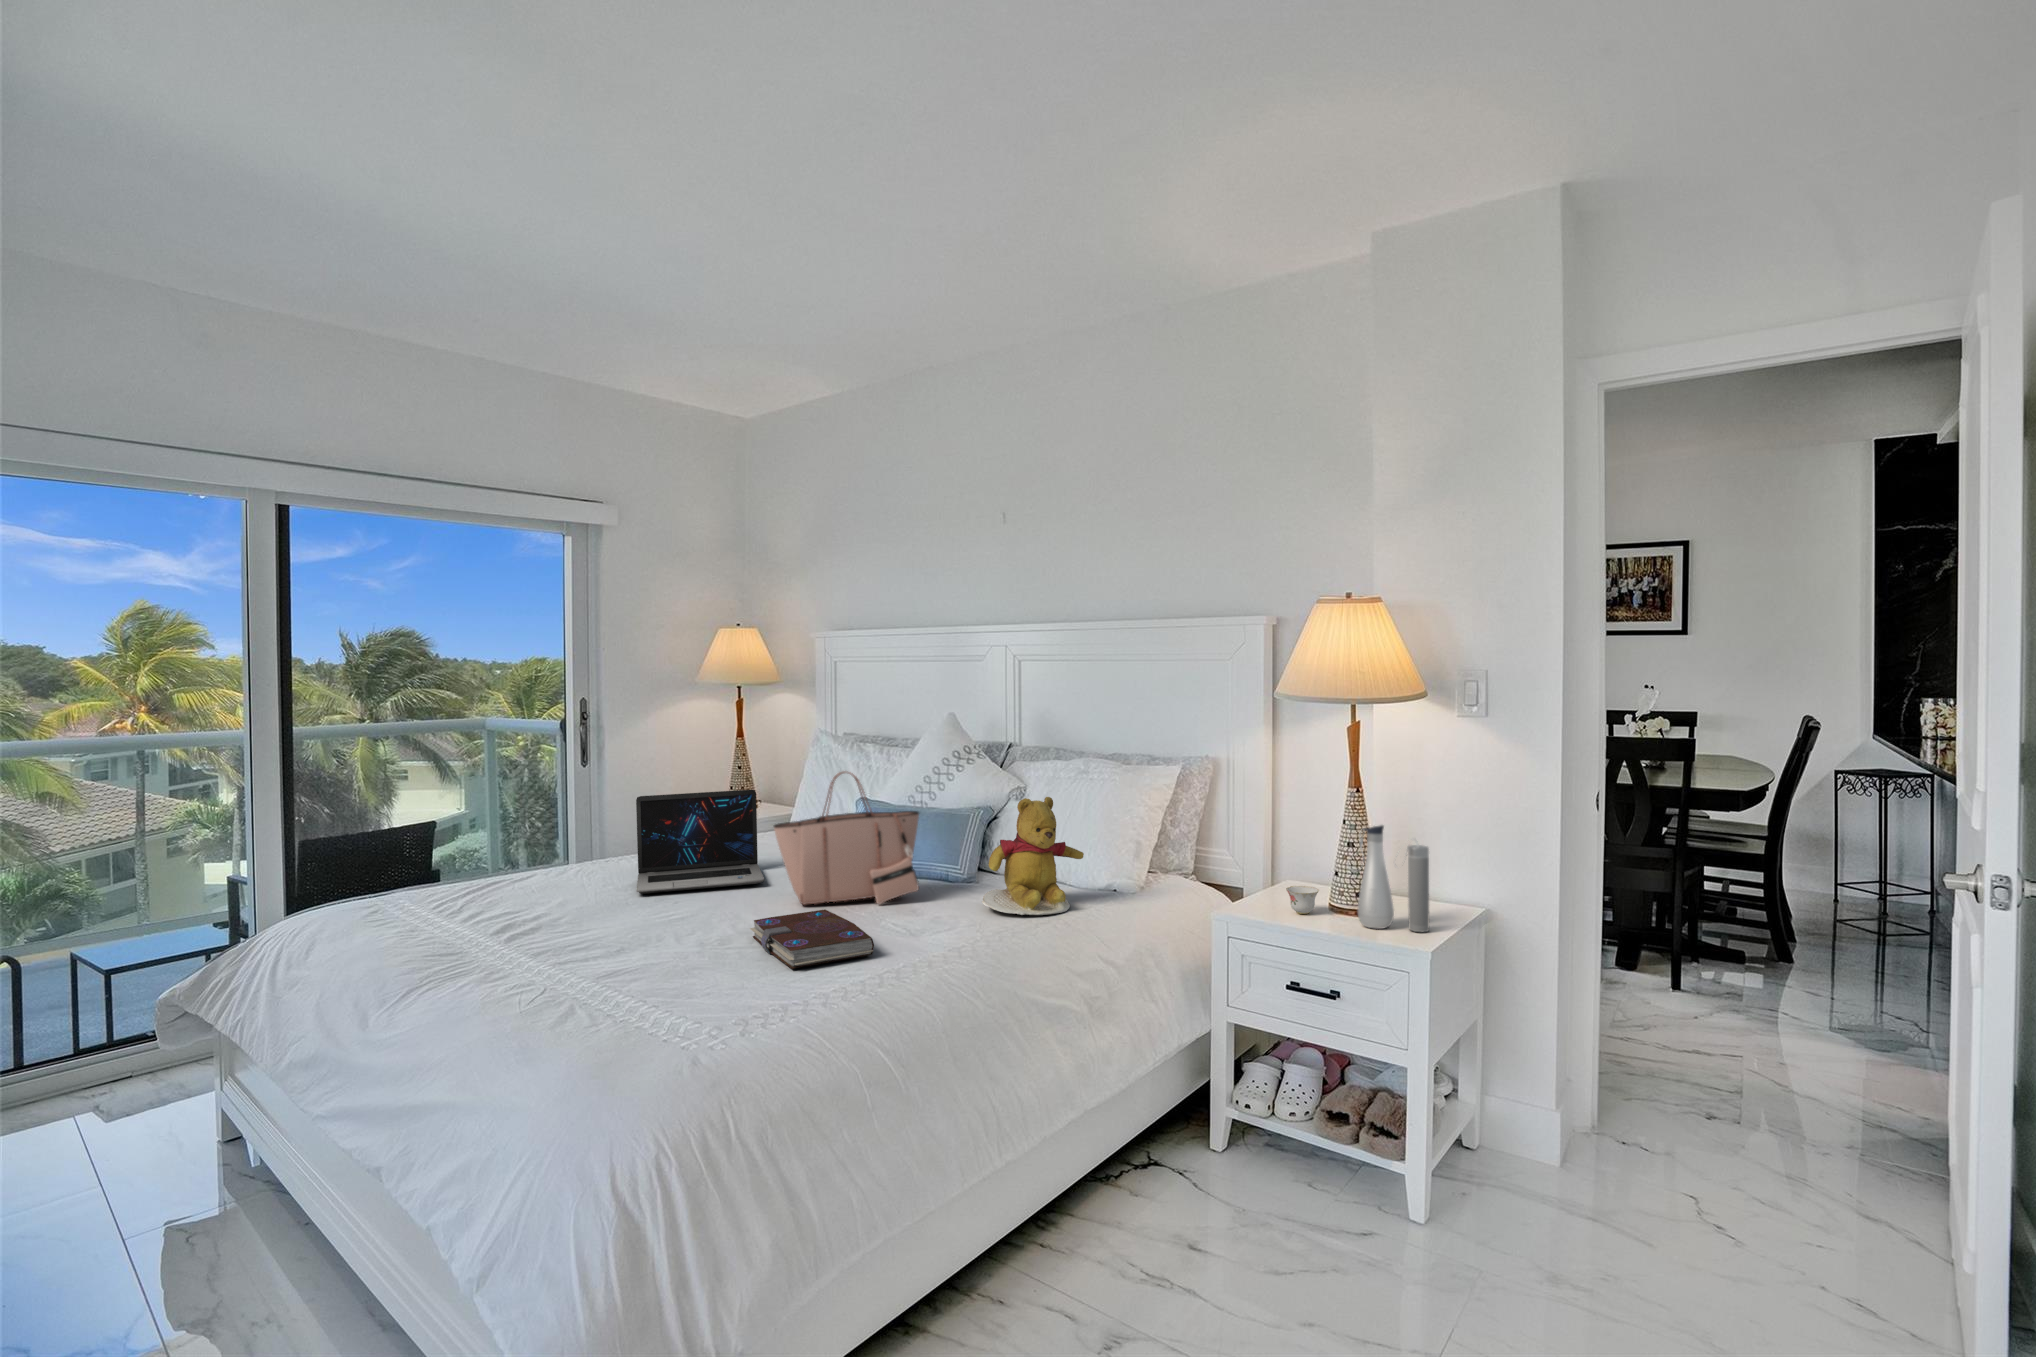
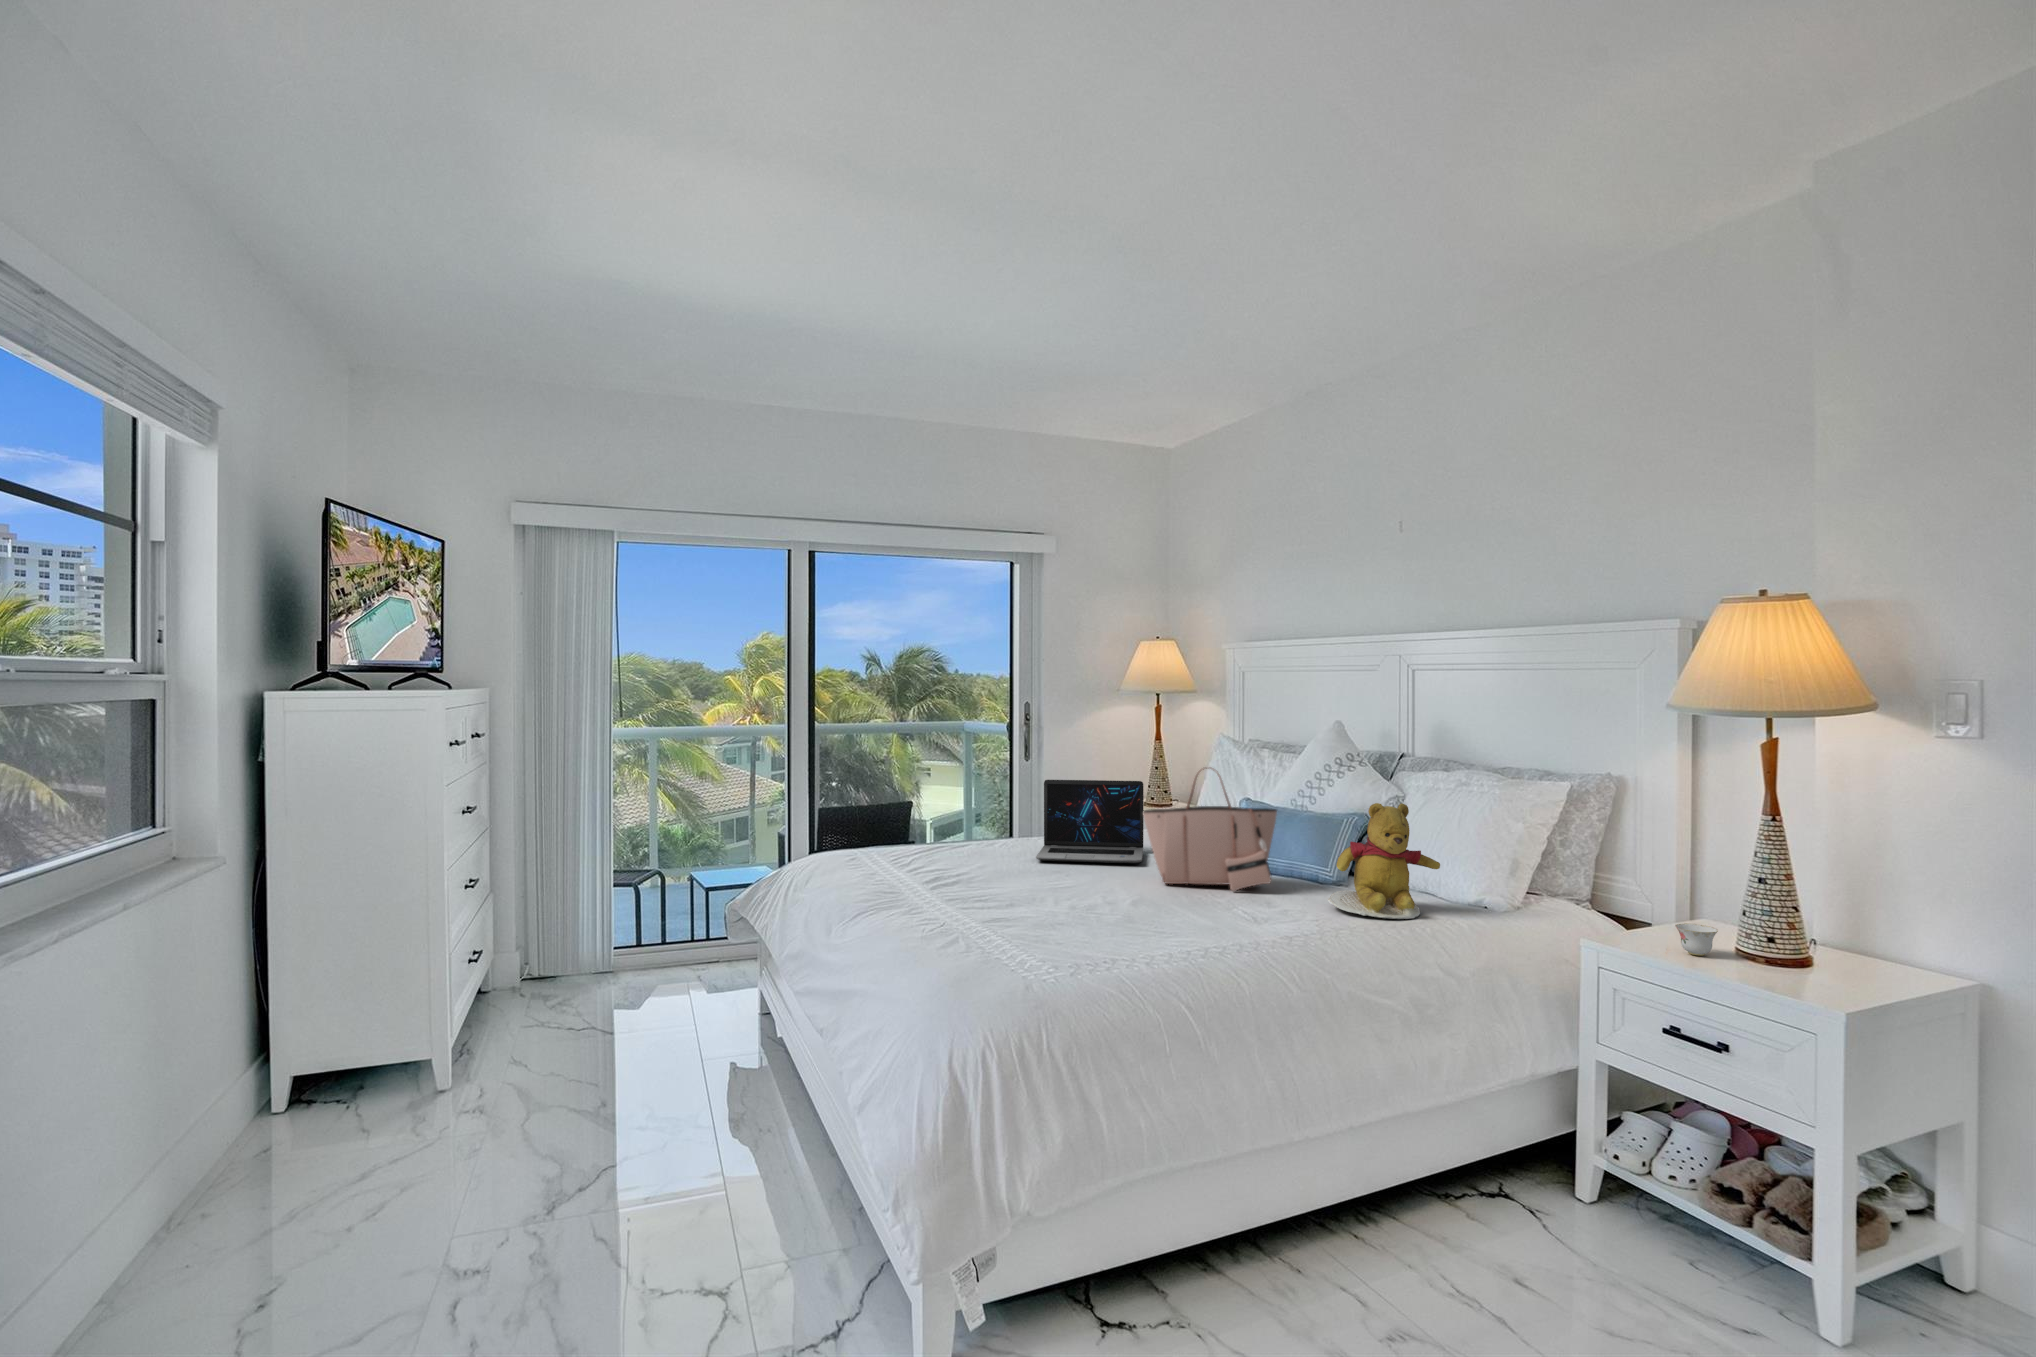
water bottle: present [1347,825,1430,932] -> none [1748,862,1858,993]
book: present [750,910,874,969] -> none [1107,887,1203,929]

